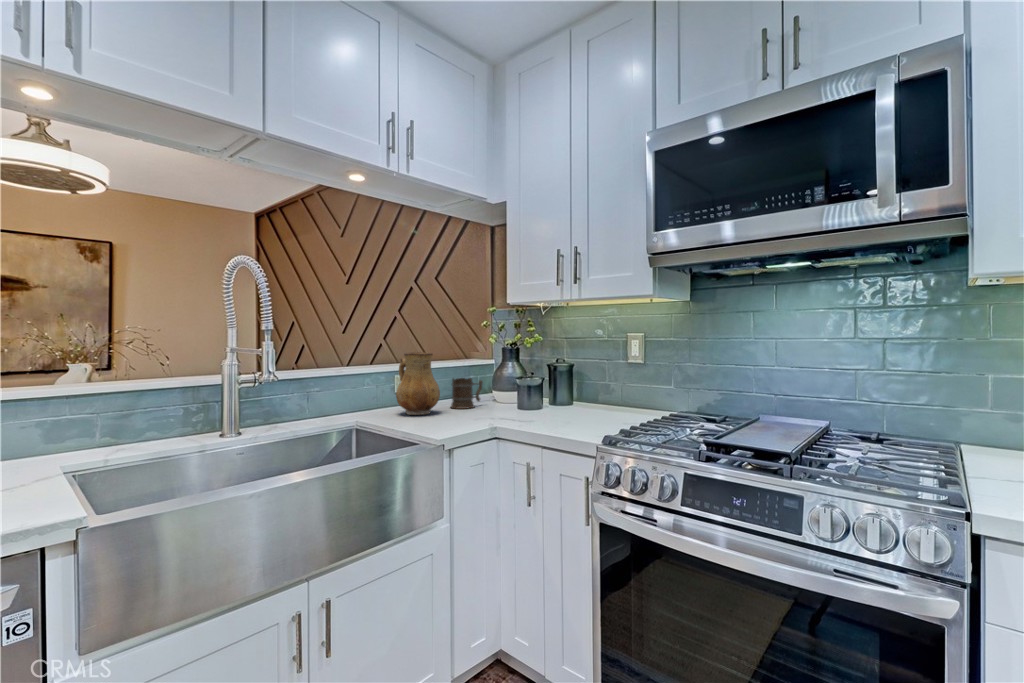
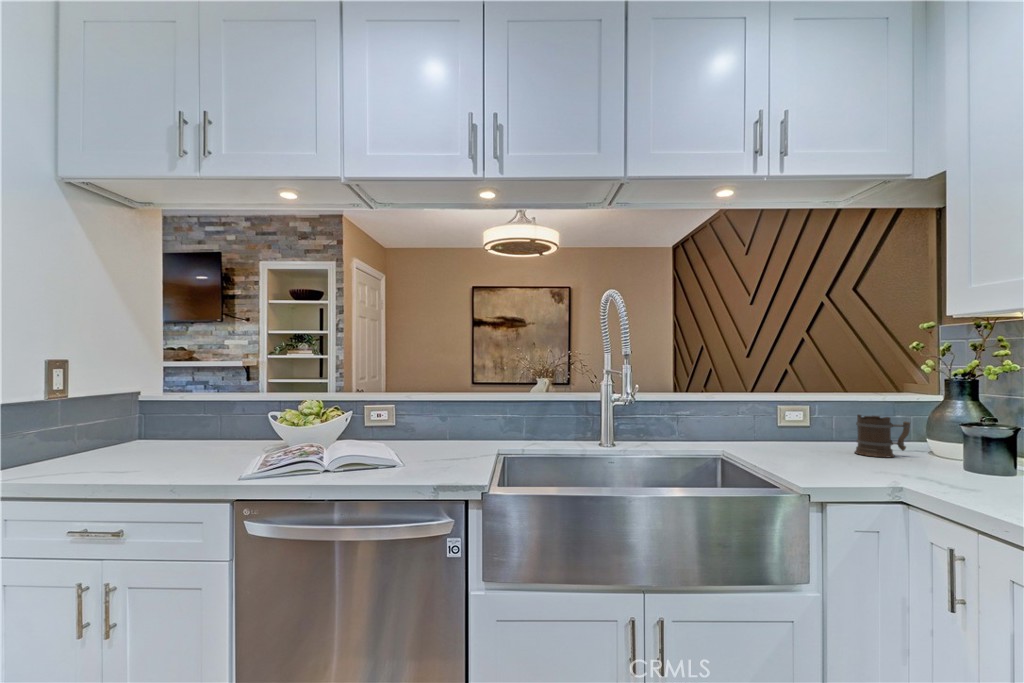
ceramic pitcher: present [396,352,440,415] -> none [773,379,833,455]

